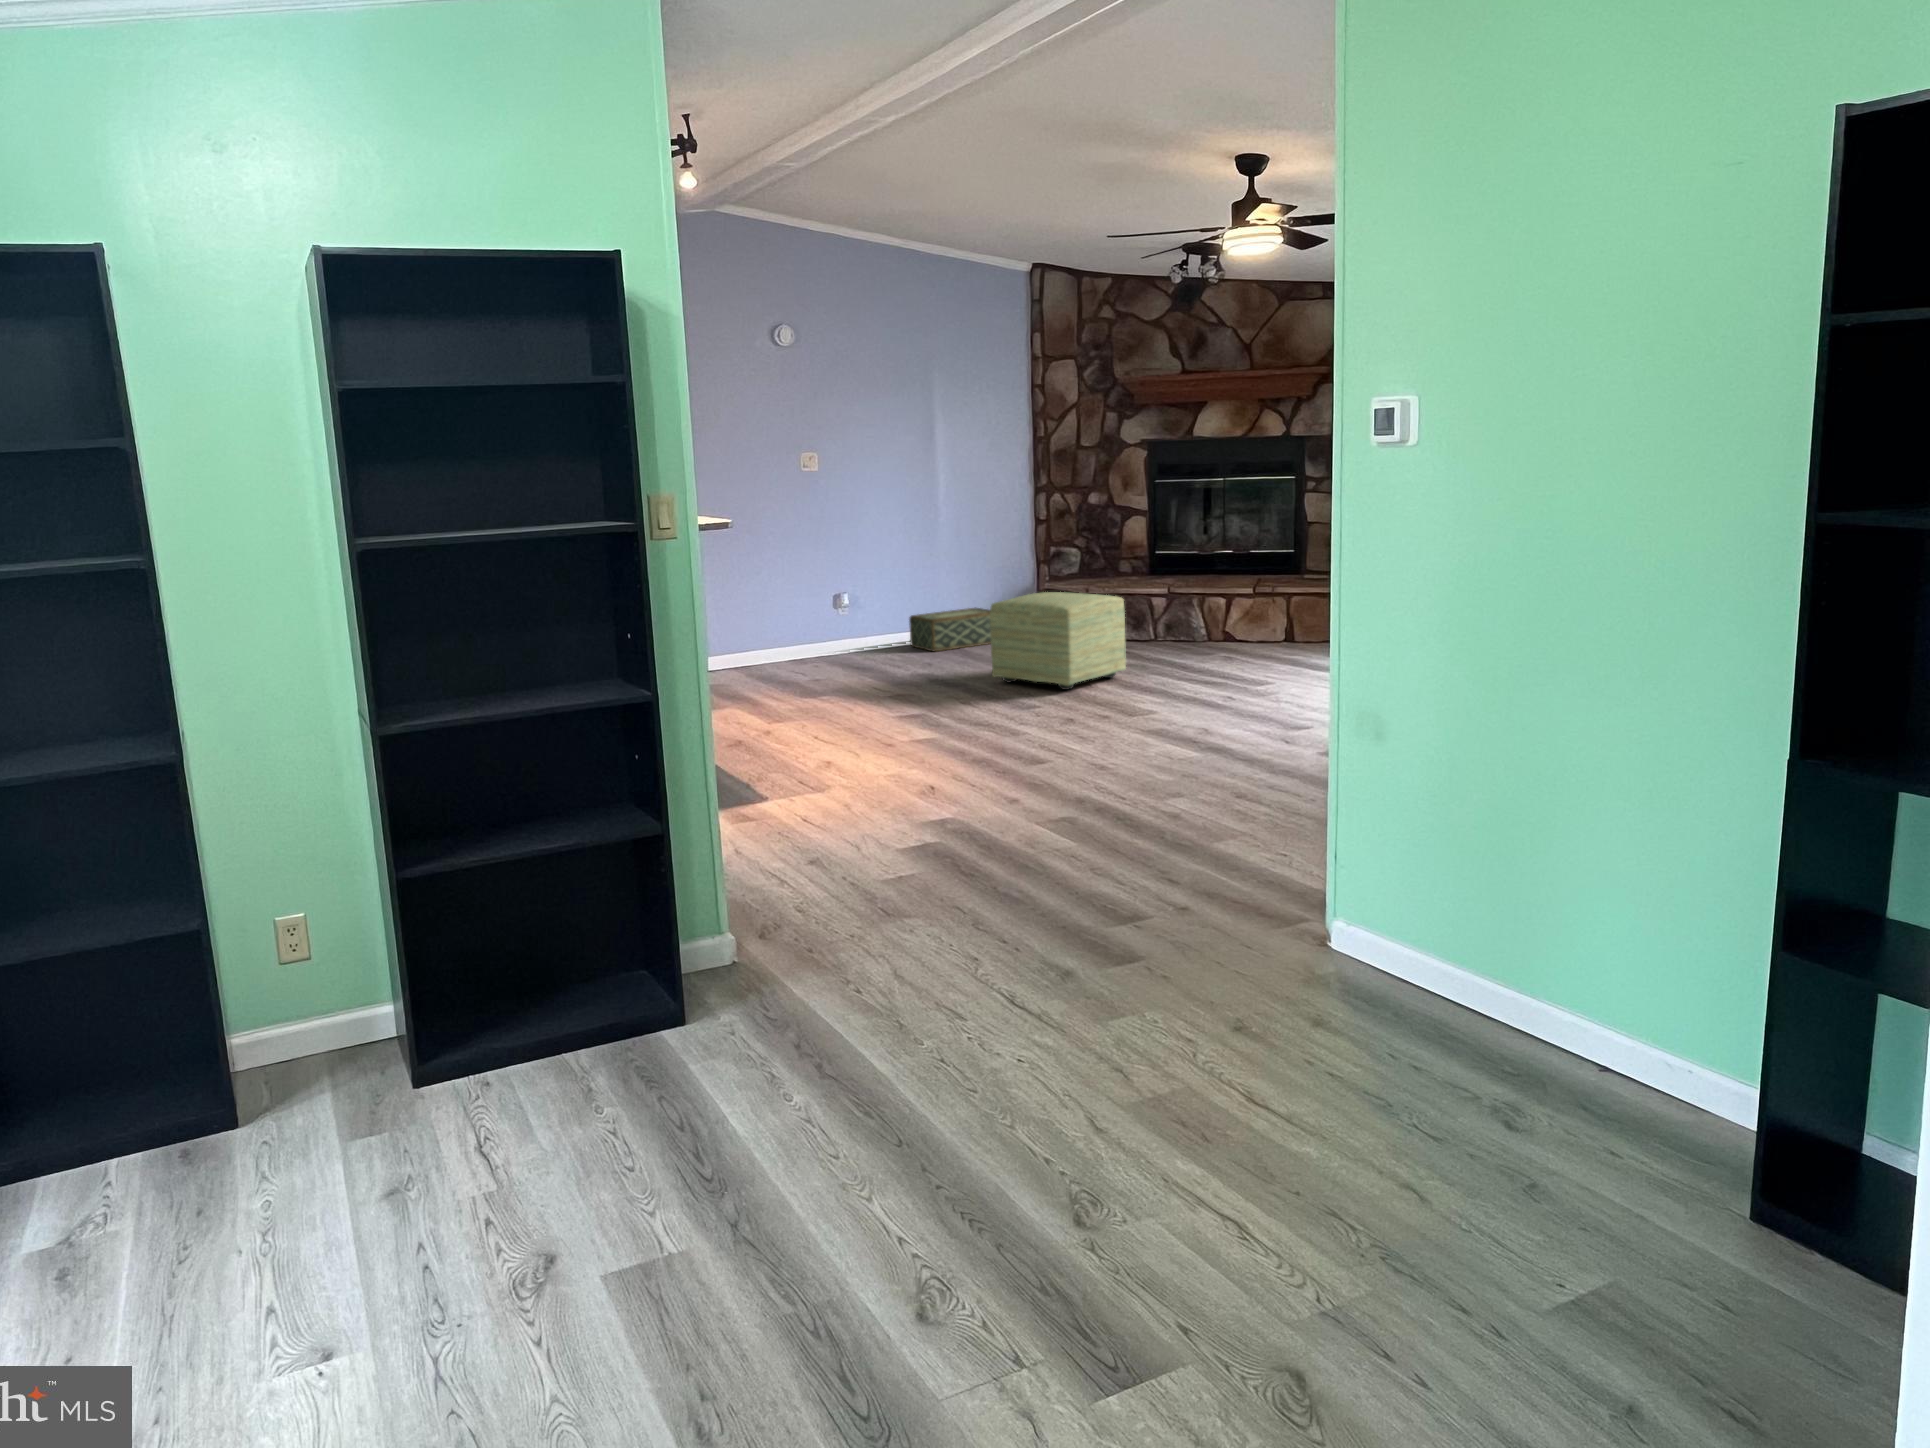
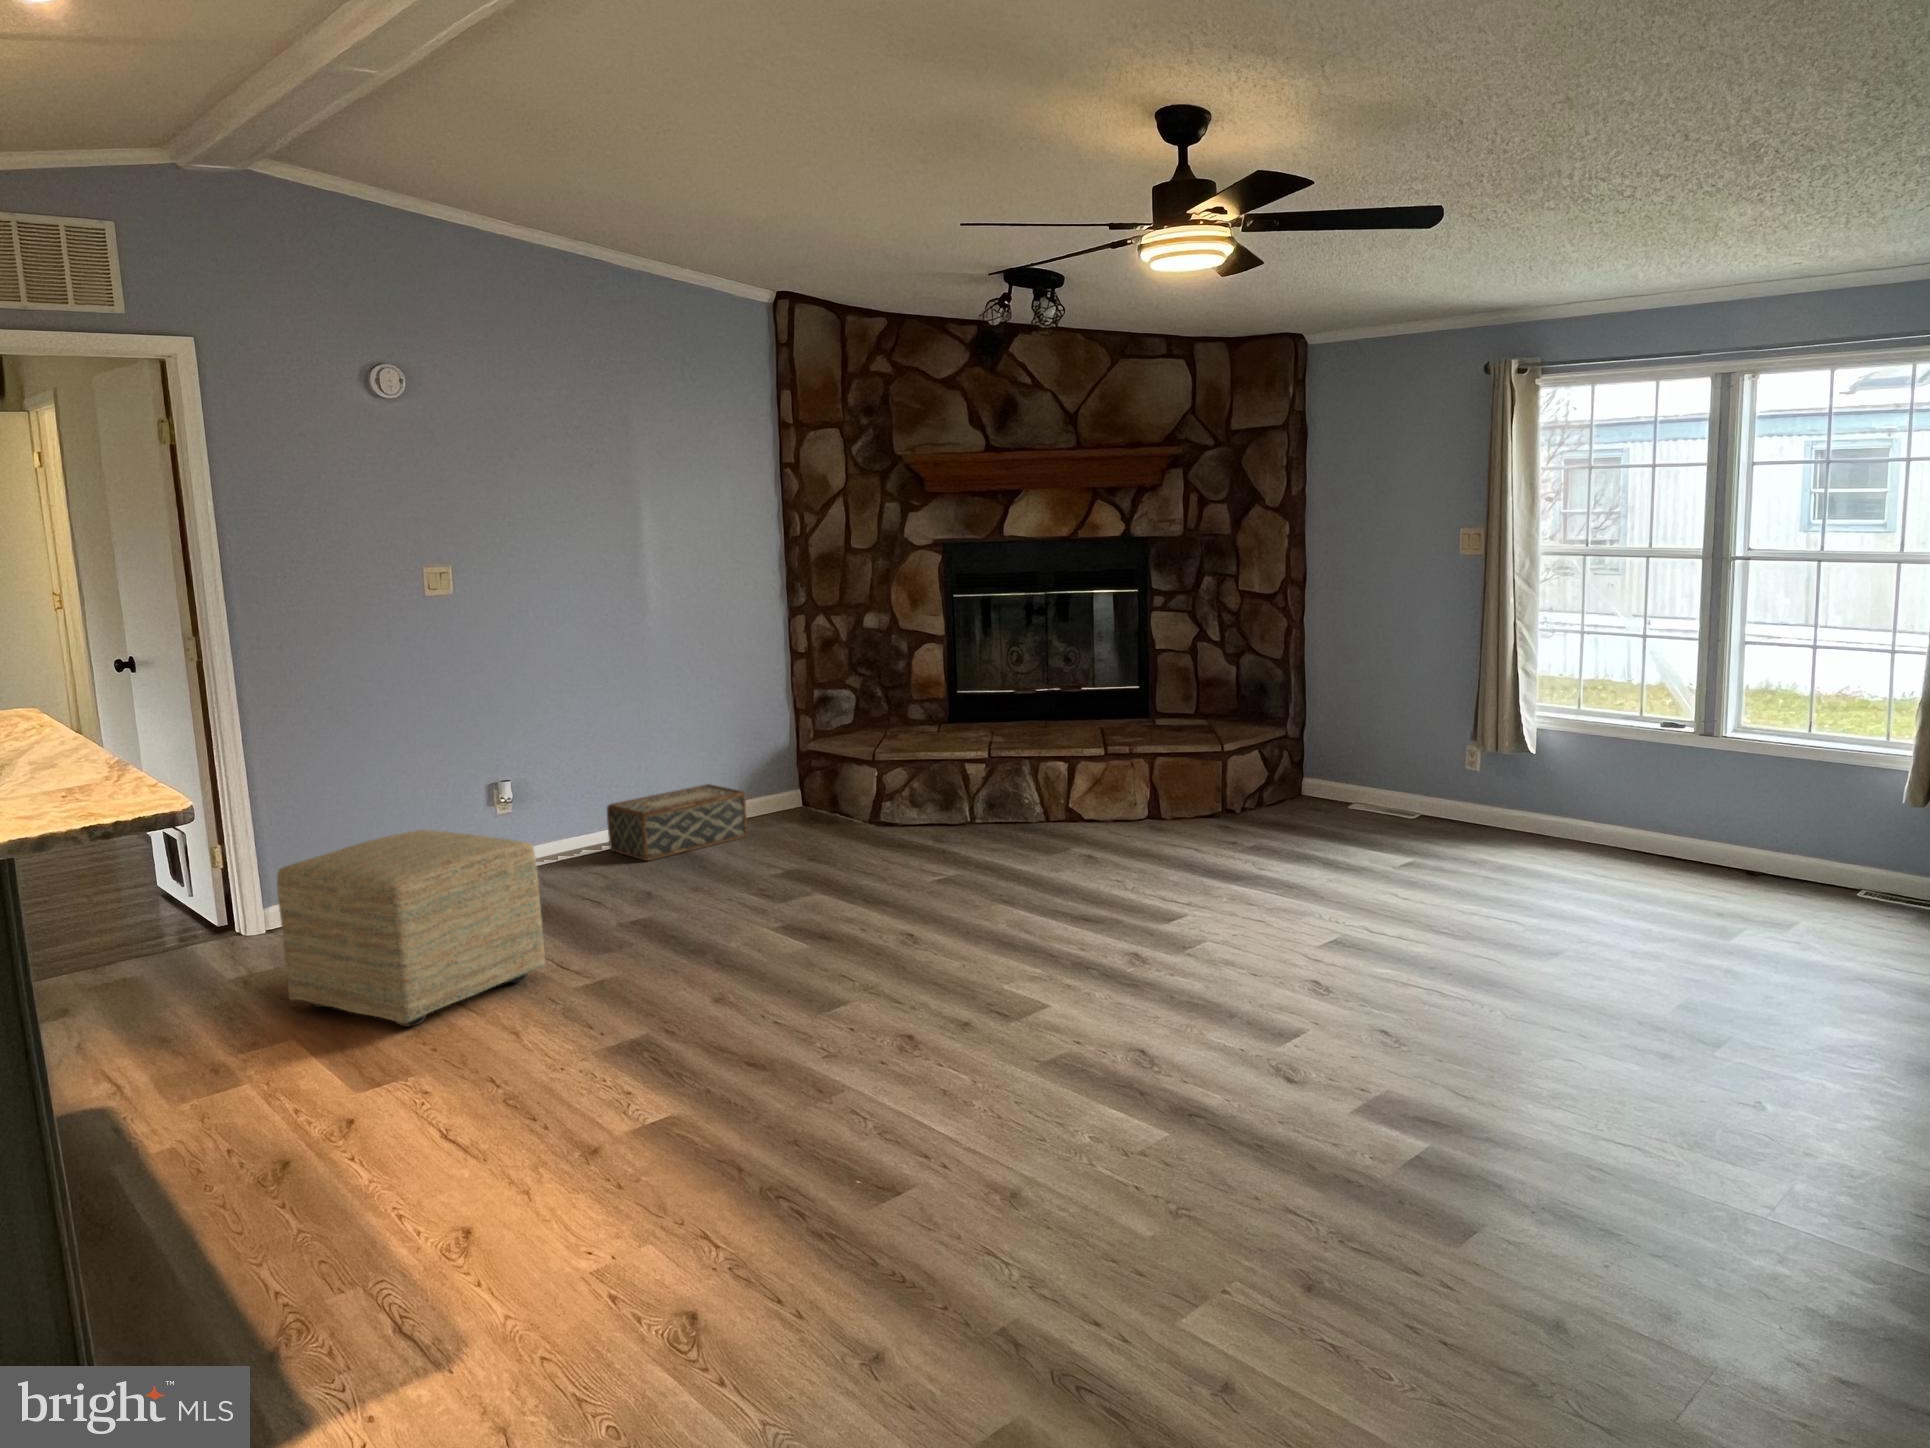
ottoman: present [990,592,1126,690] -> present [277,830,545,1026]

